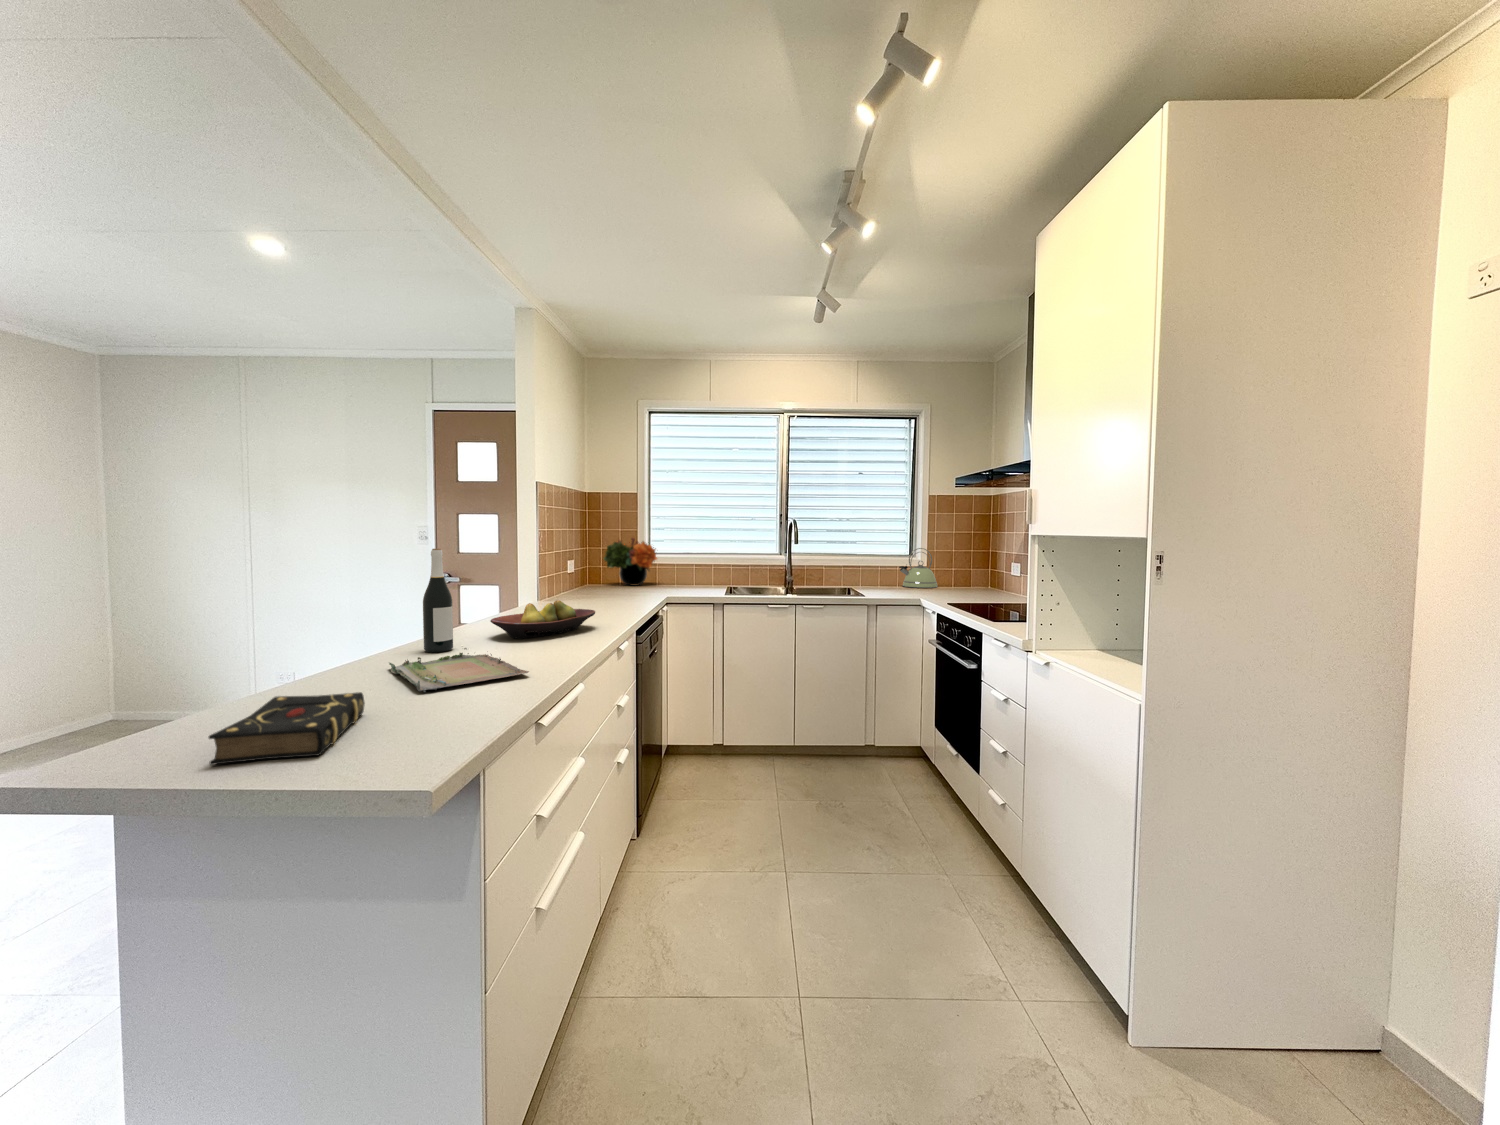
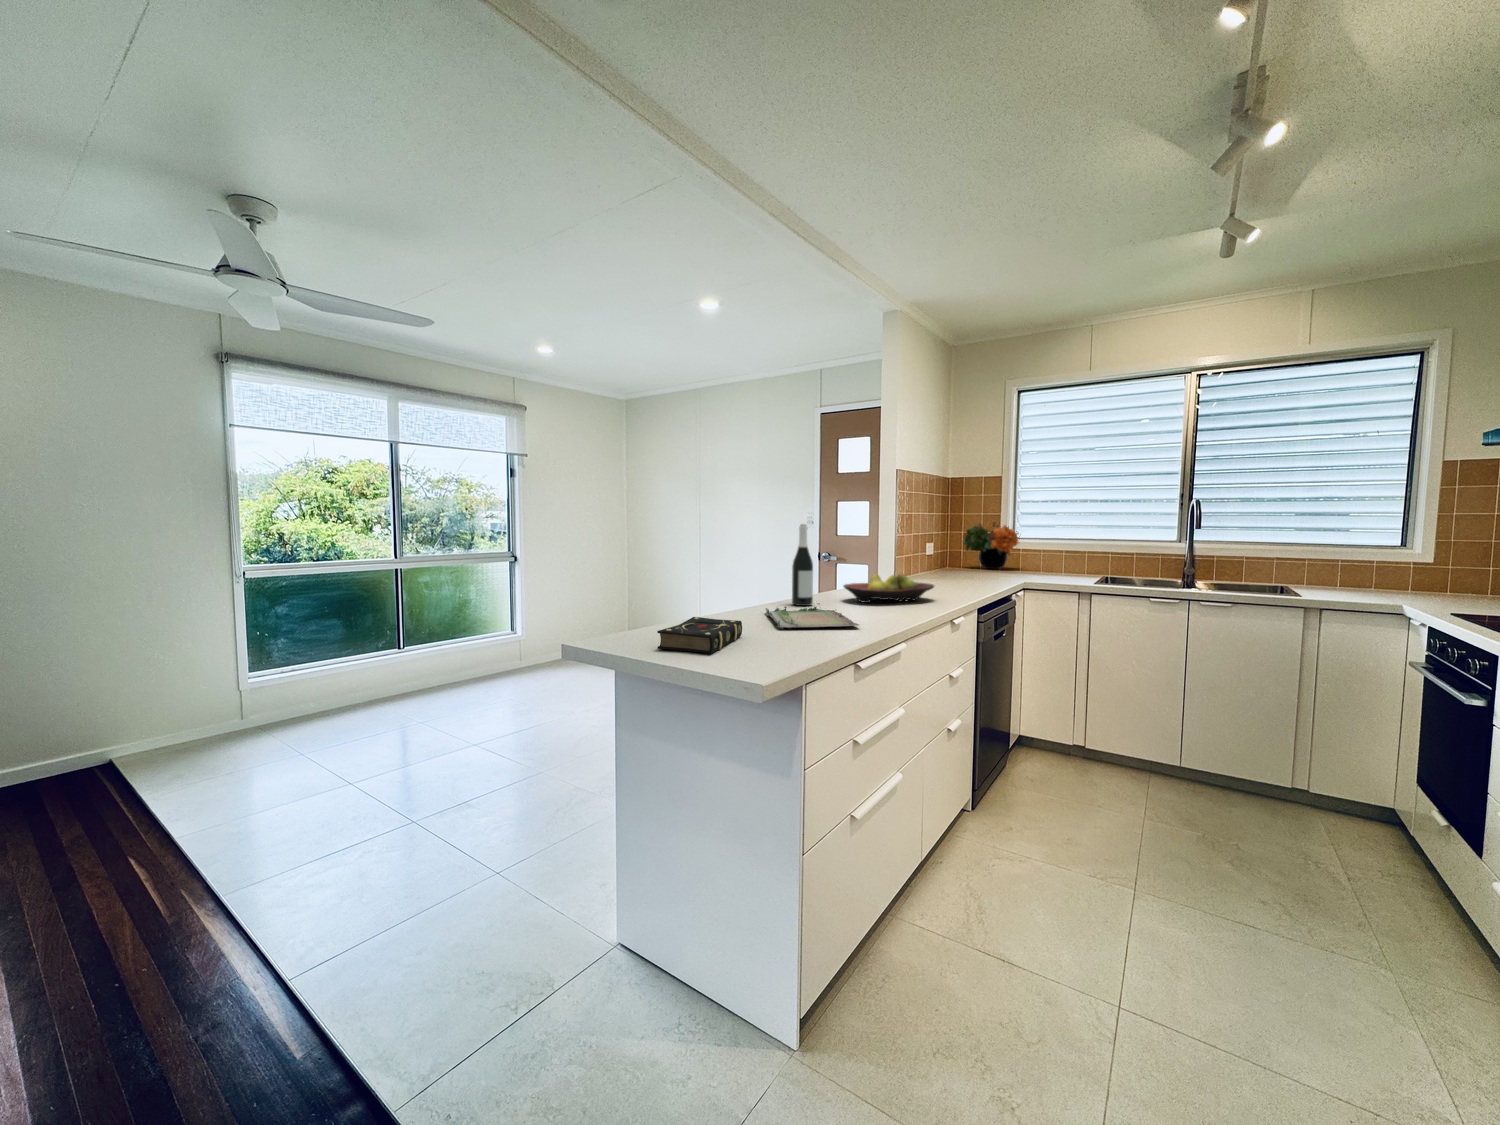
kettle: present [899,548,938,588] -> none [1376,537,1453,594]

